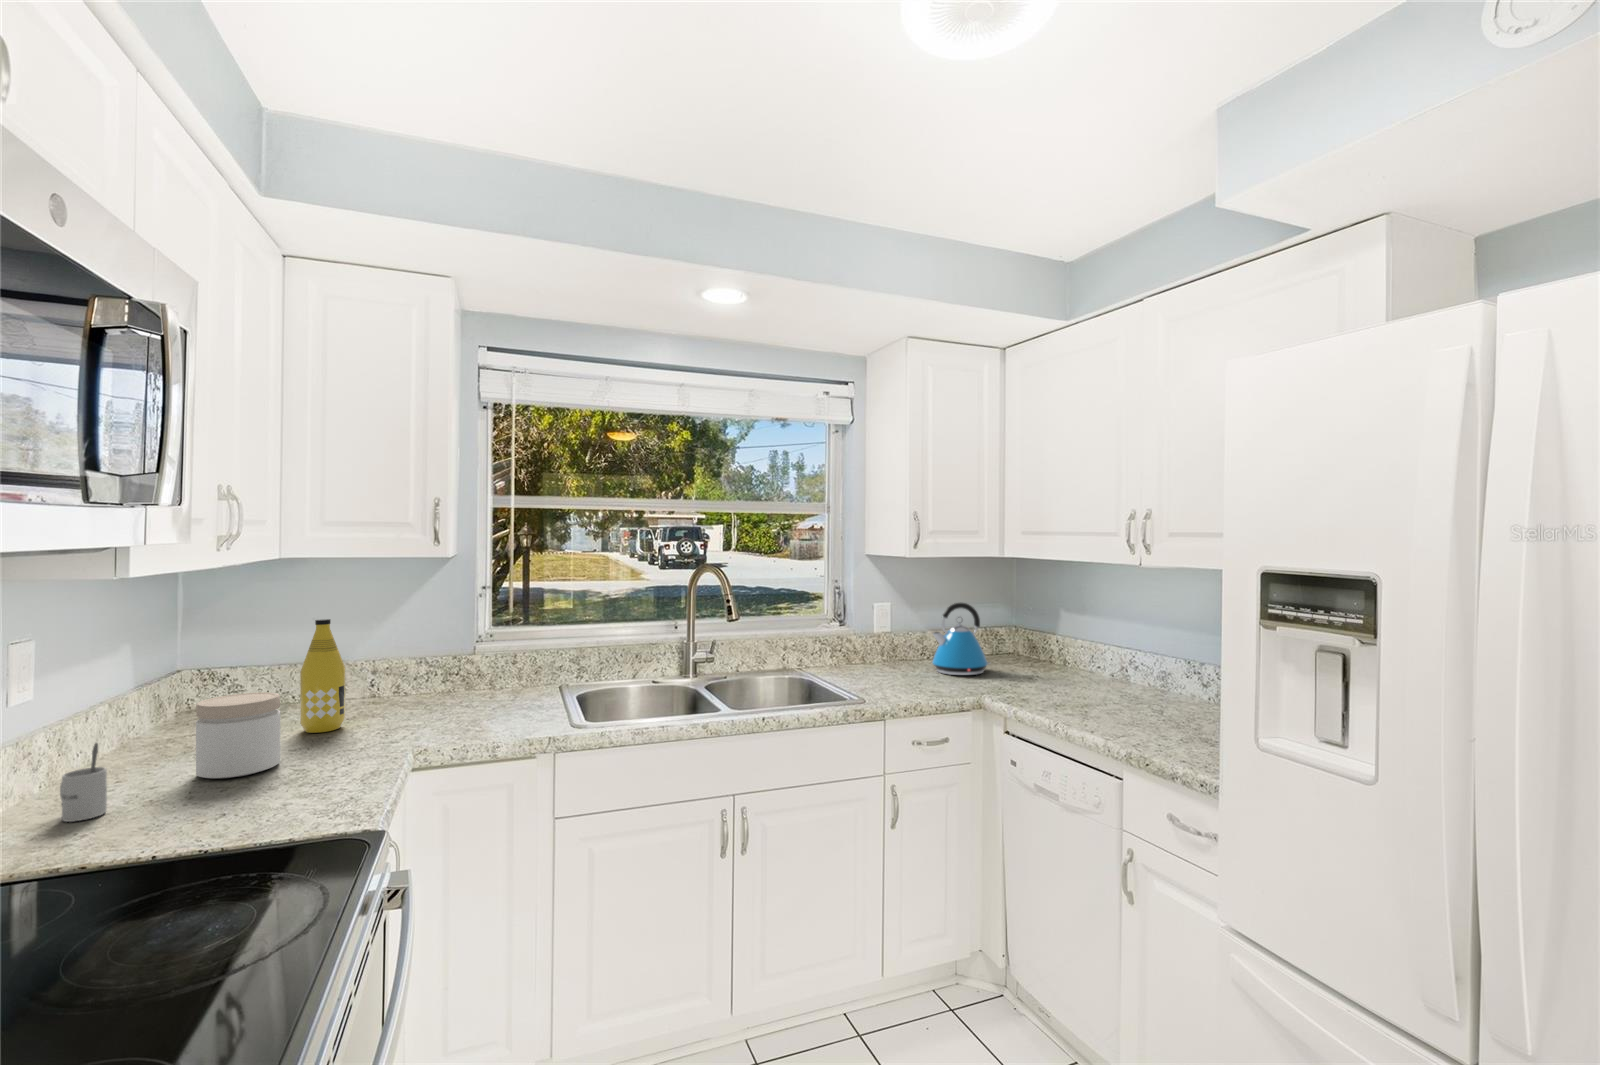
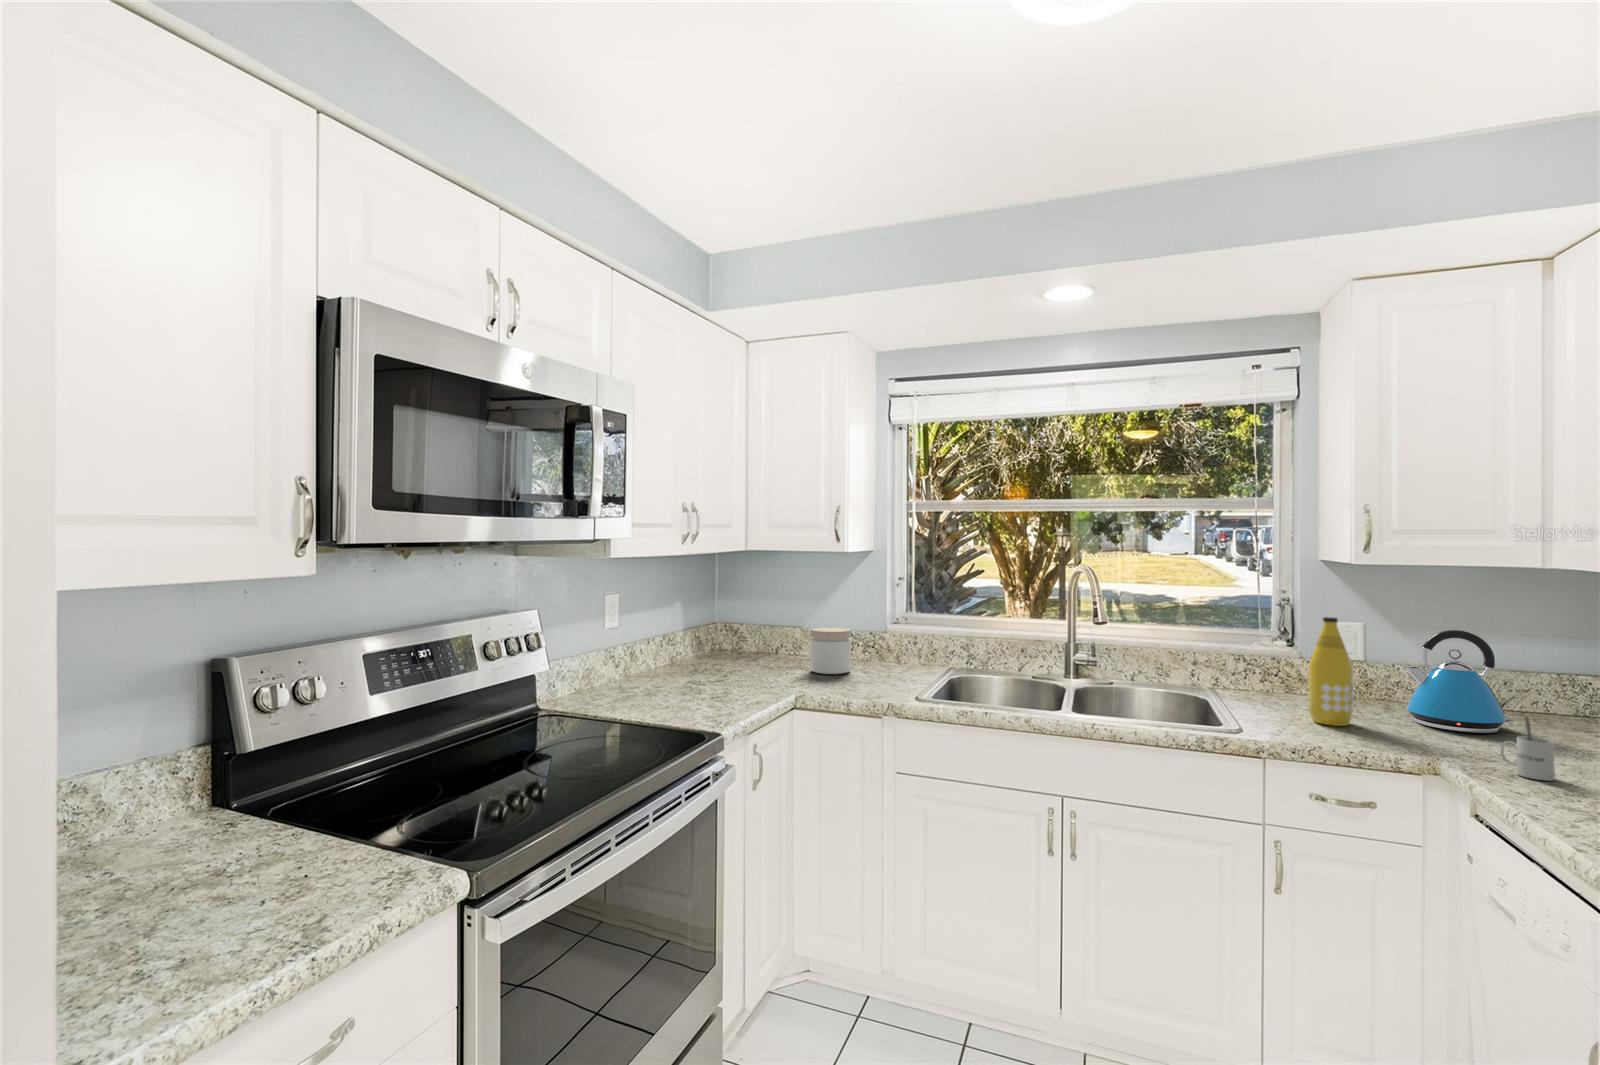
bottle: present [300,619,345,733] -> present [1309,617,1353,726]
jar: present [196,692,280,778] -> present [811,627,851,674]
mug: present [60,743,107,822] -> present [1501,716,1555,781]

